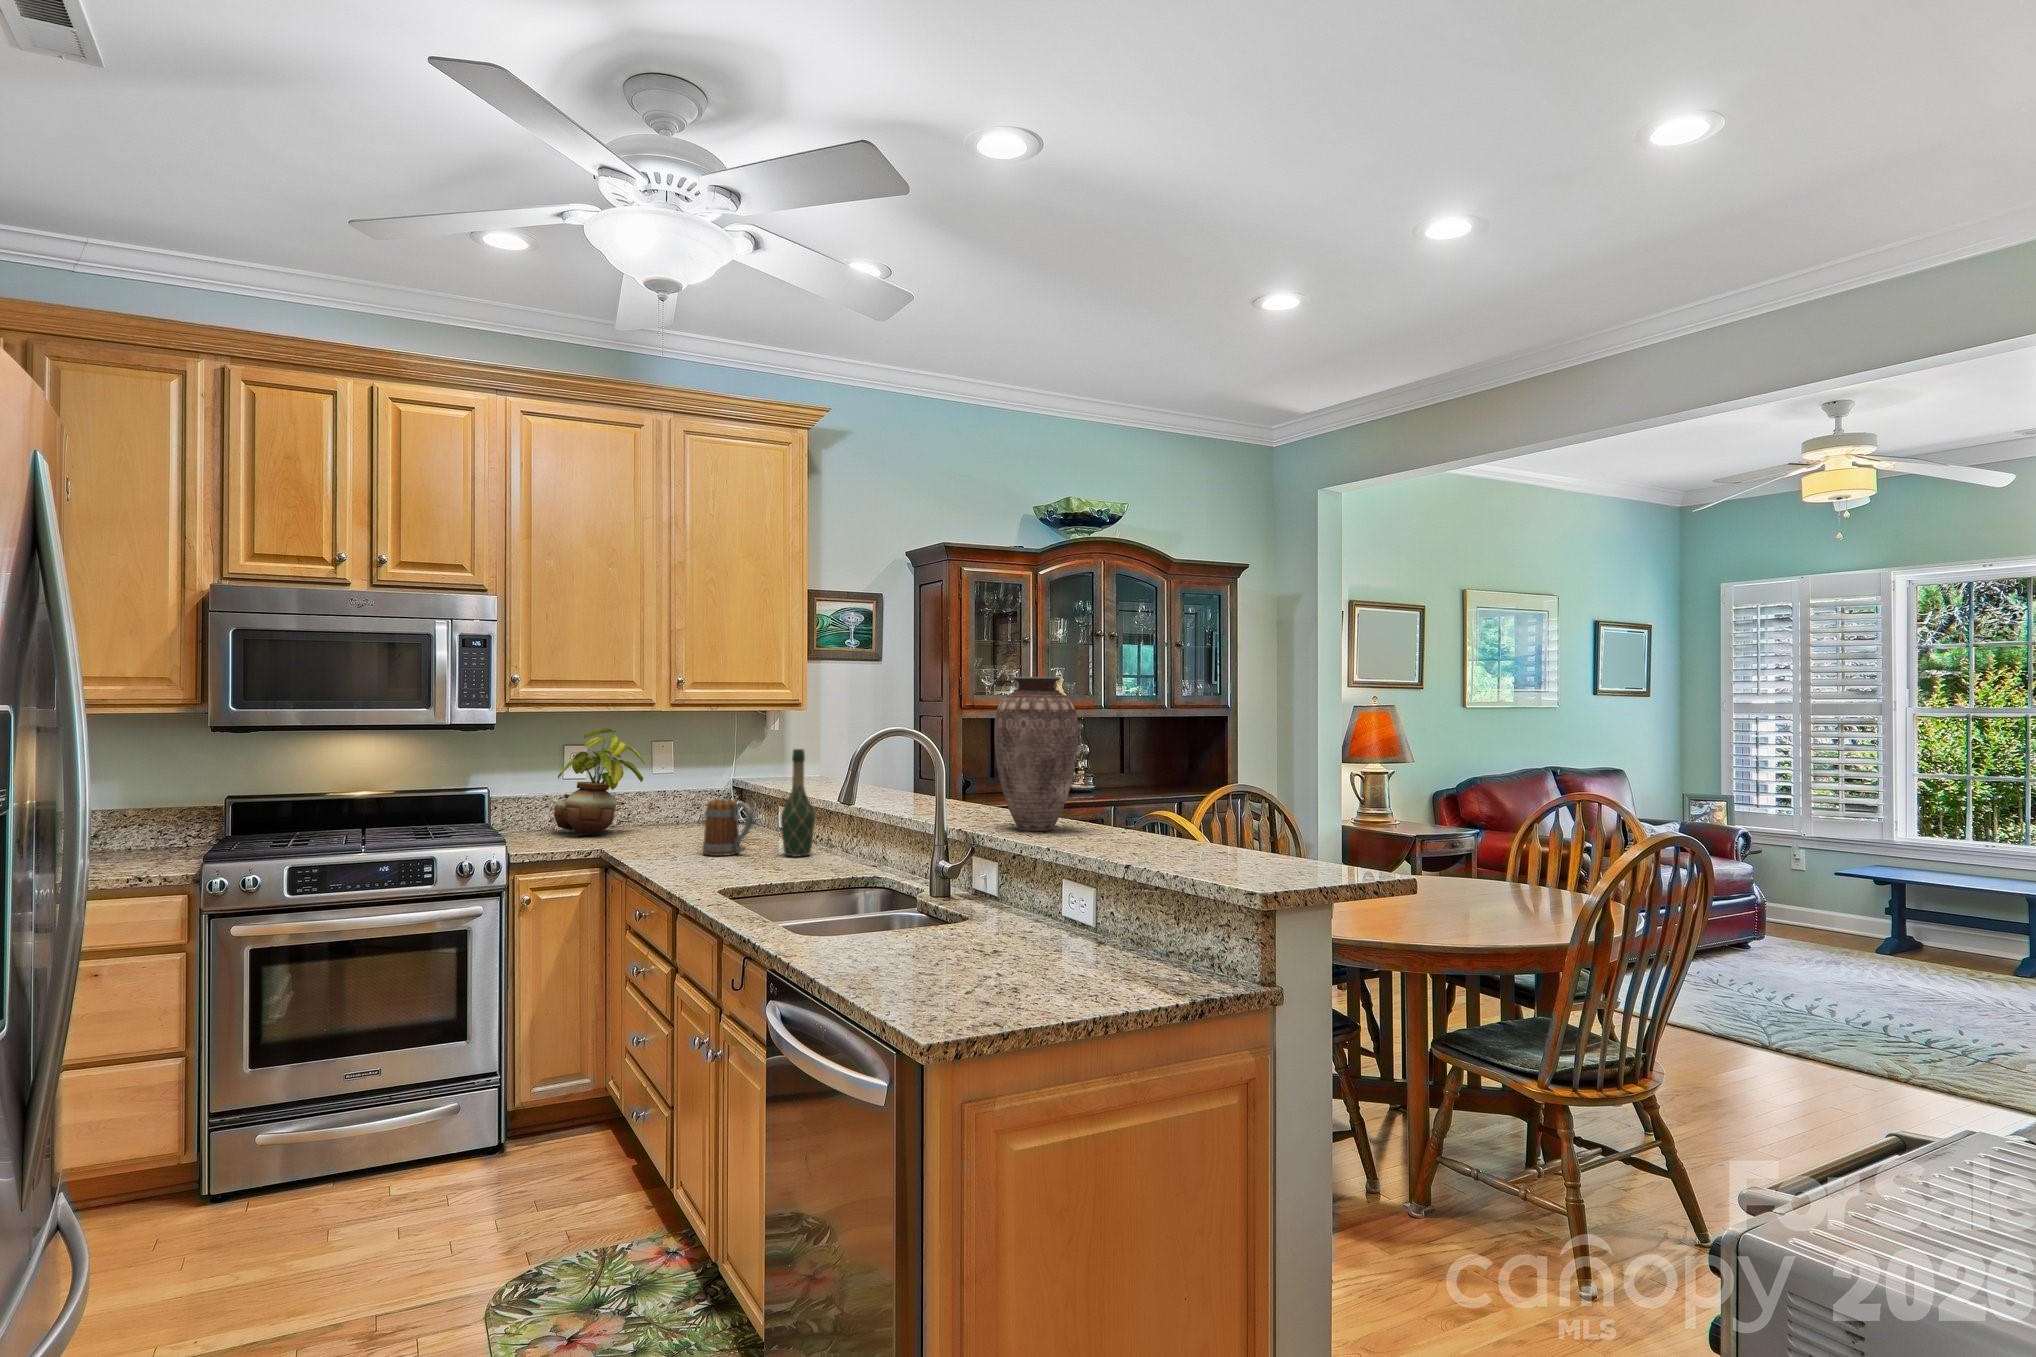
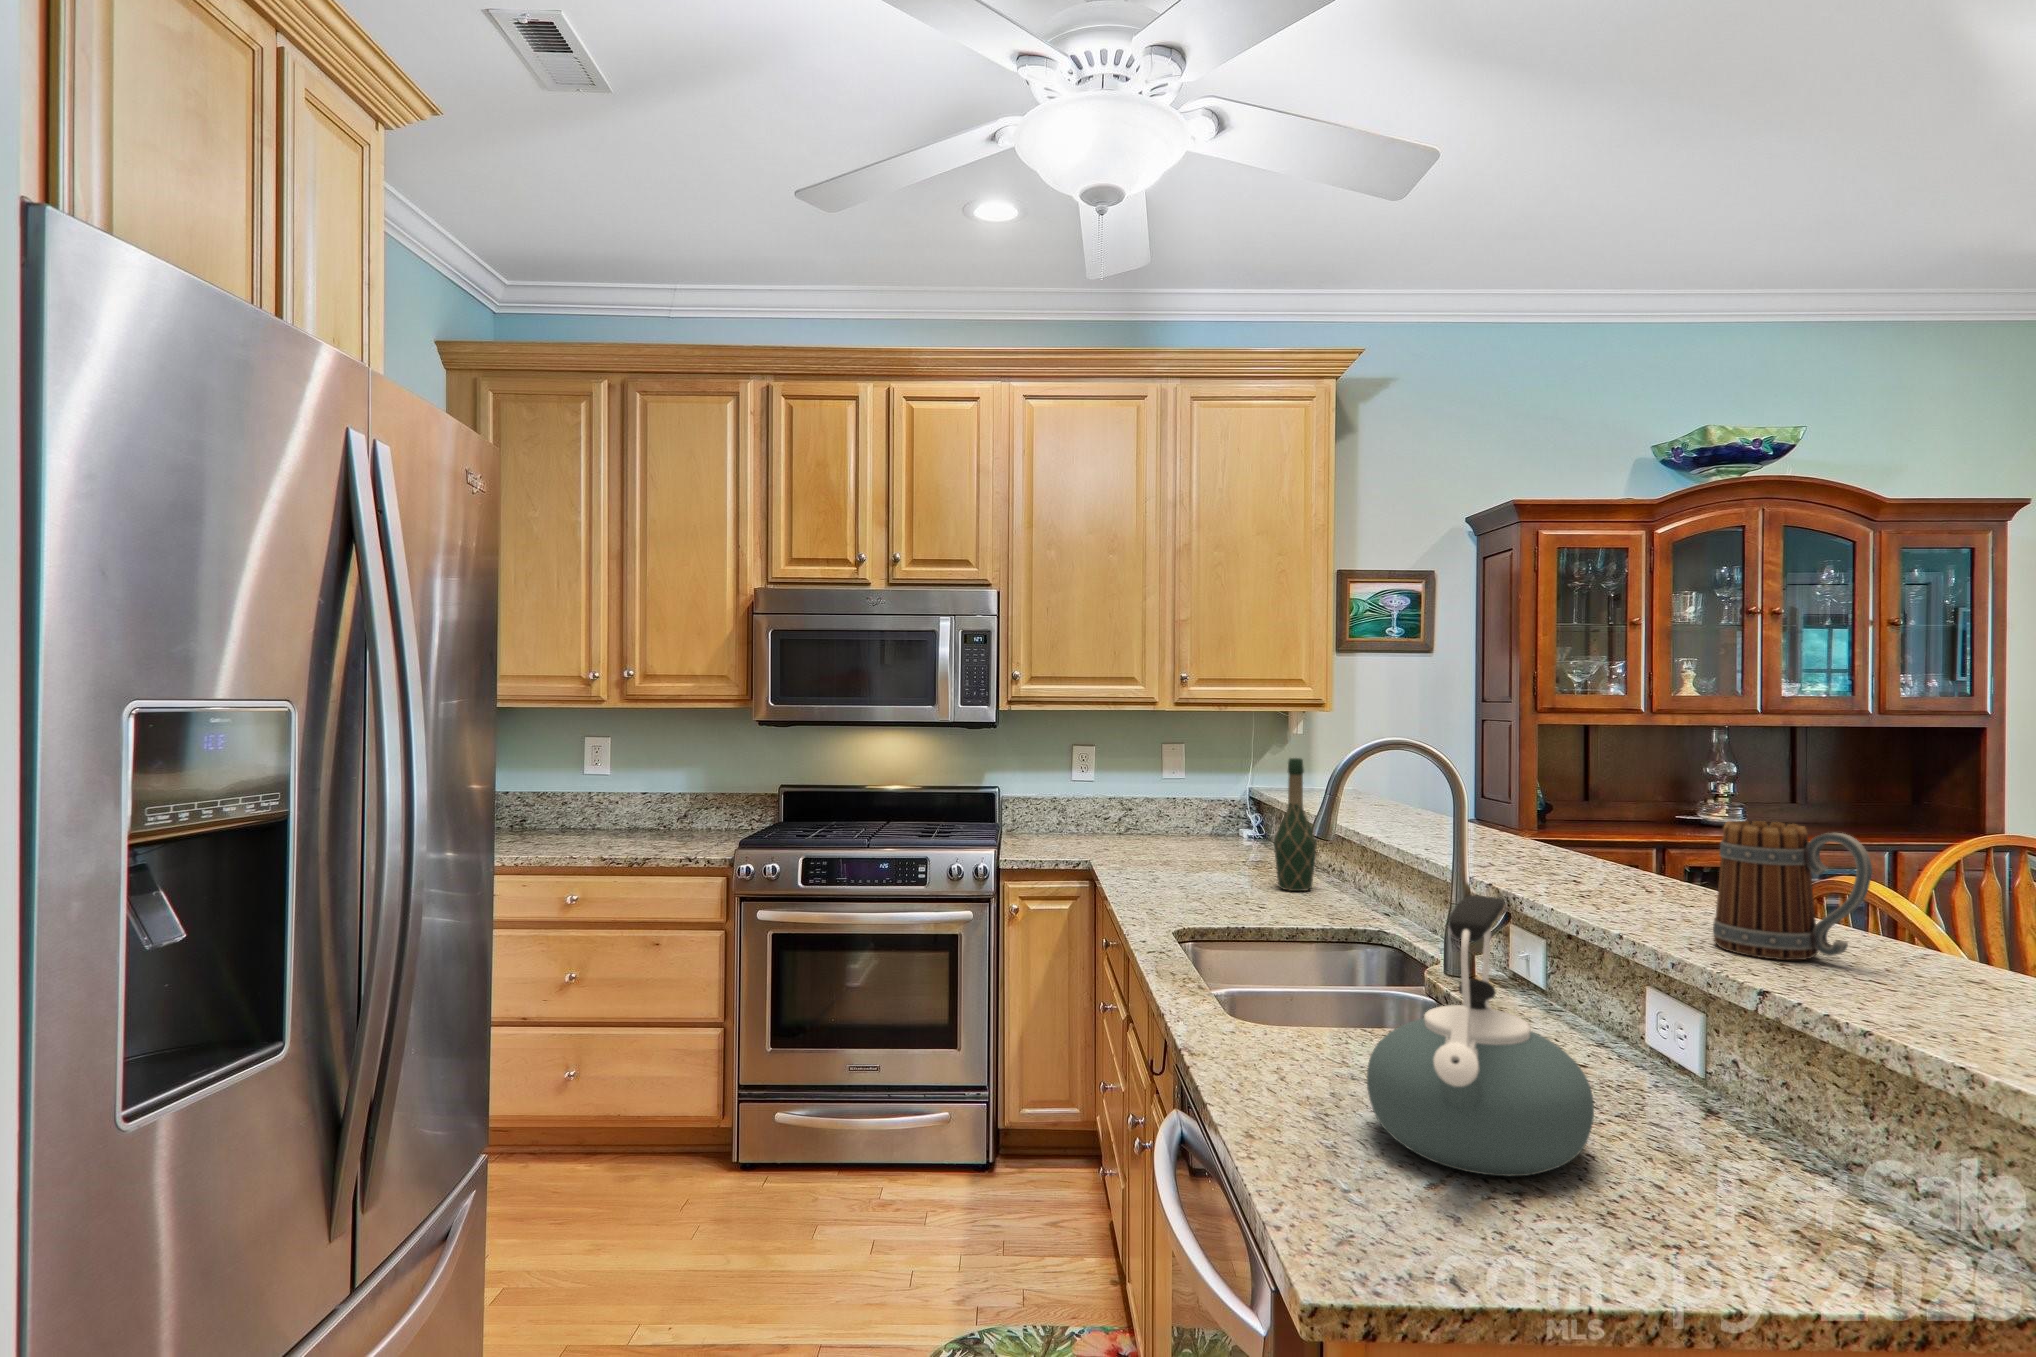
vase: present [995,677,1078,831] -> none [1544,663,1687,897]
potted plant: present [554,728,645,835] -> none [1056,728,1145,843]
mug: present [703,800,752,856] -> present [1713,821,1872,960]
kettle: none [923,824,1049,984] -> present [1367,895,1594,1176]

